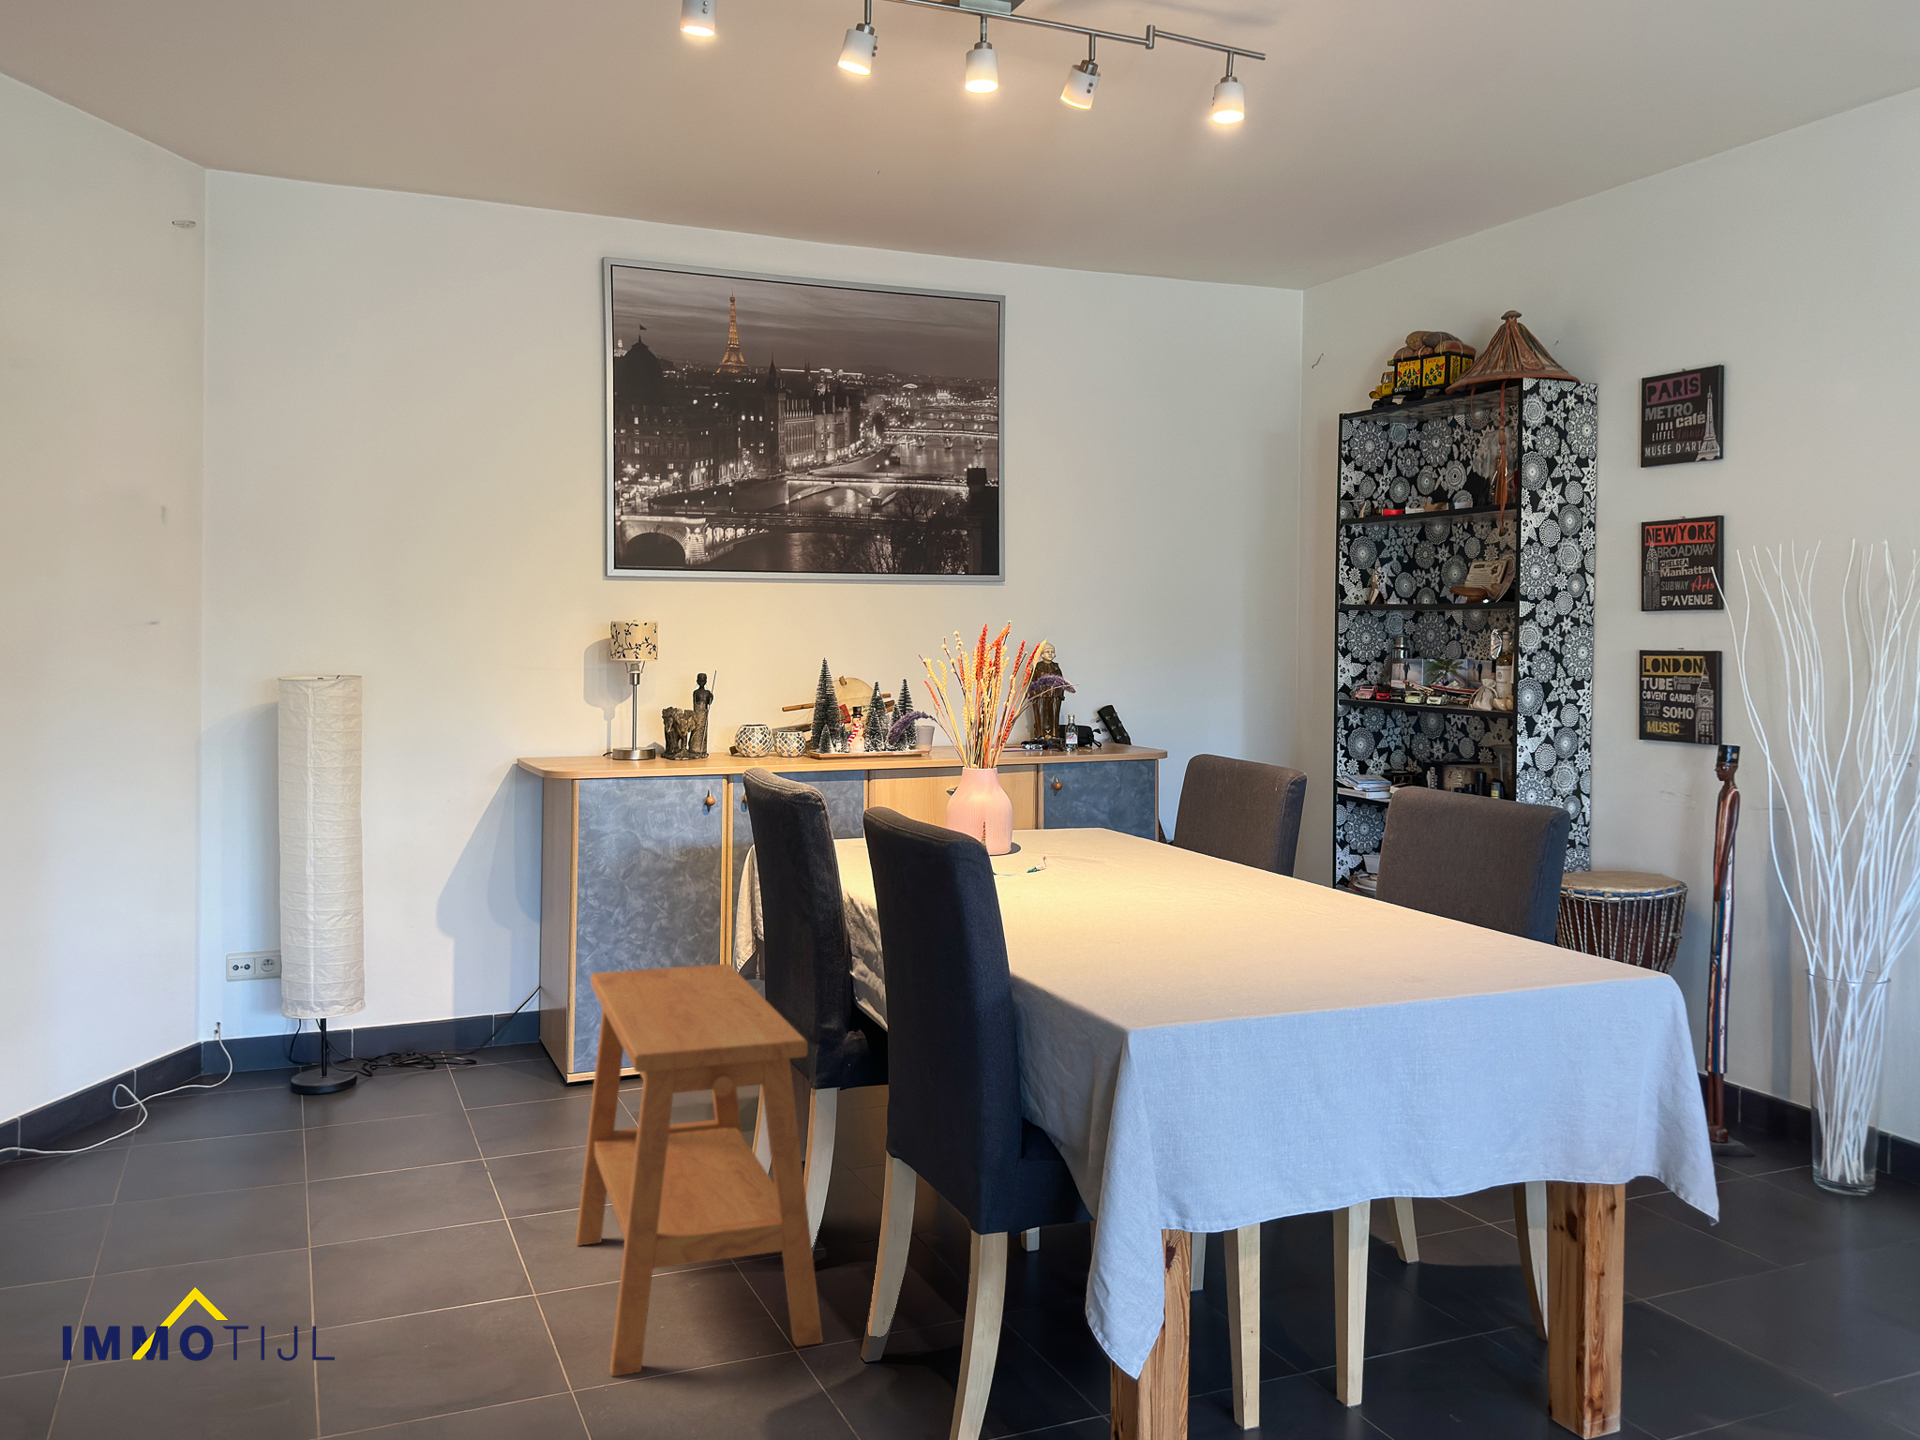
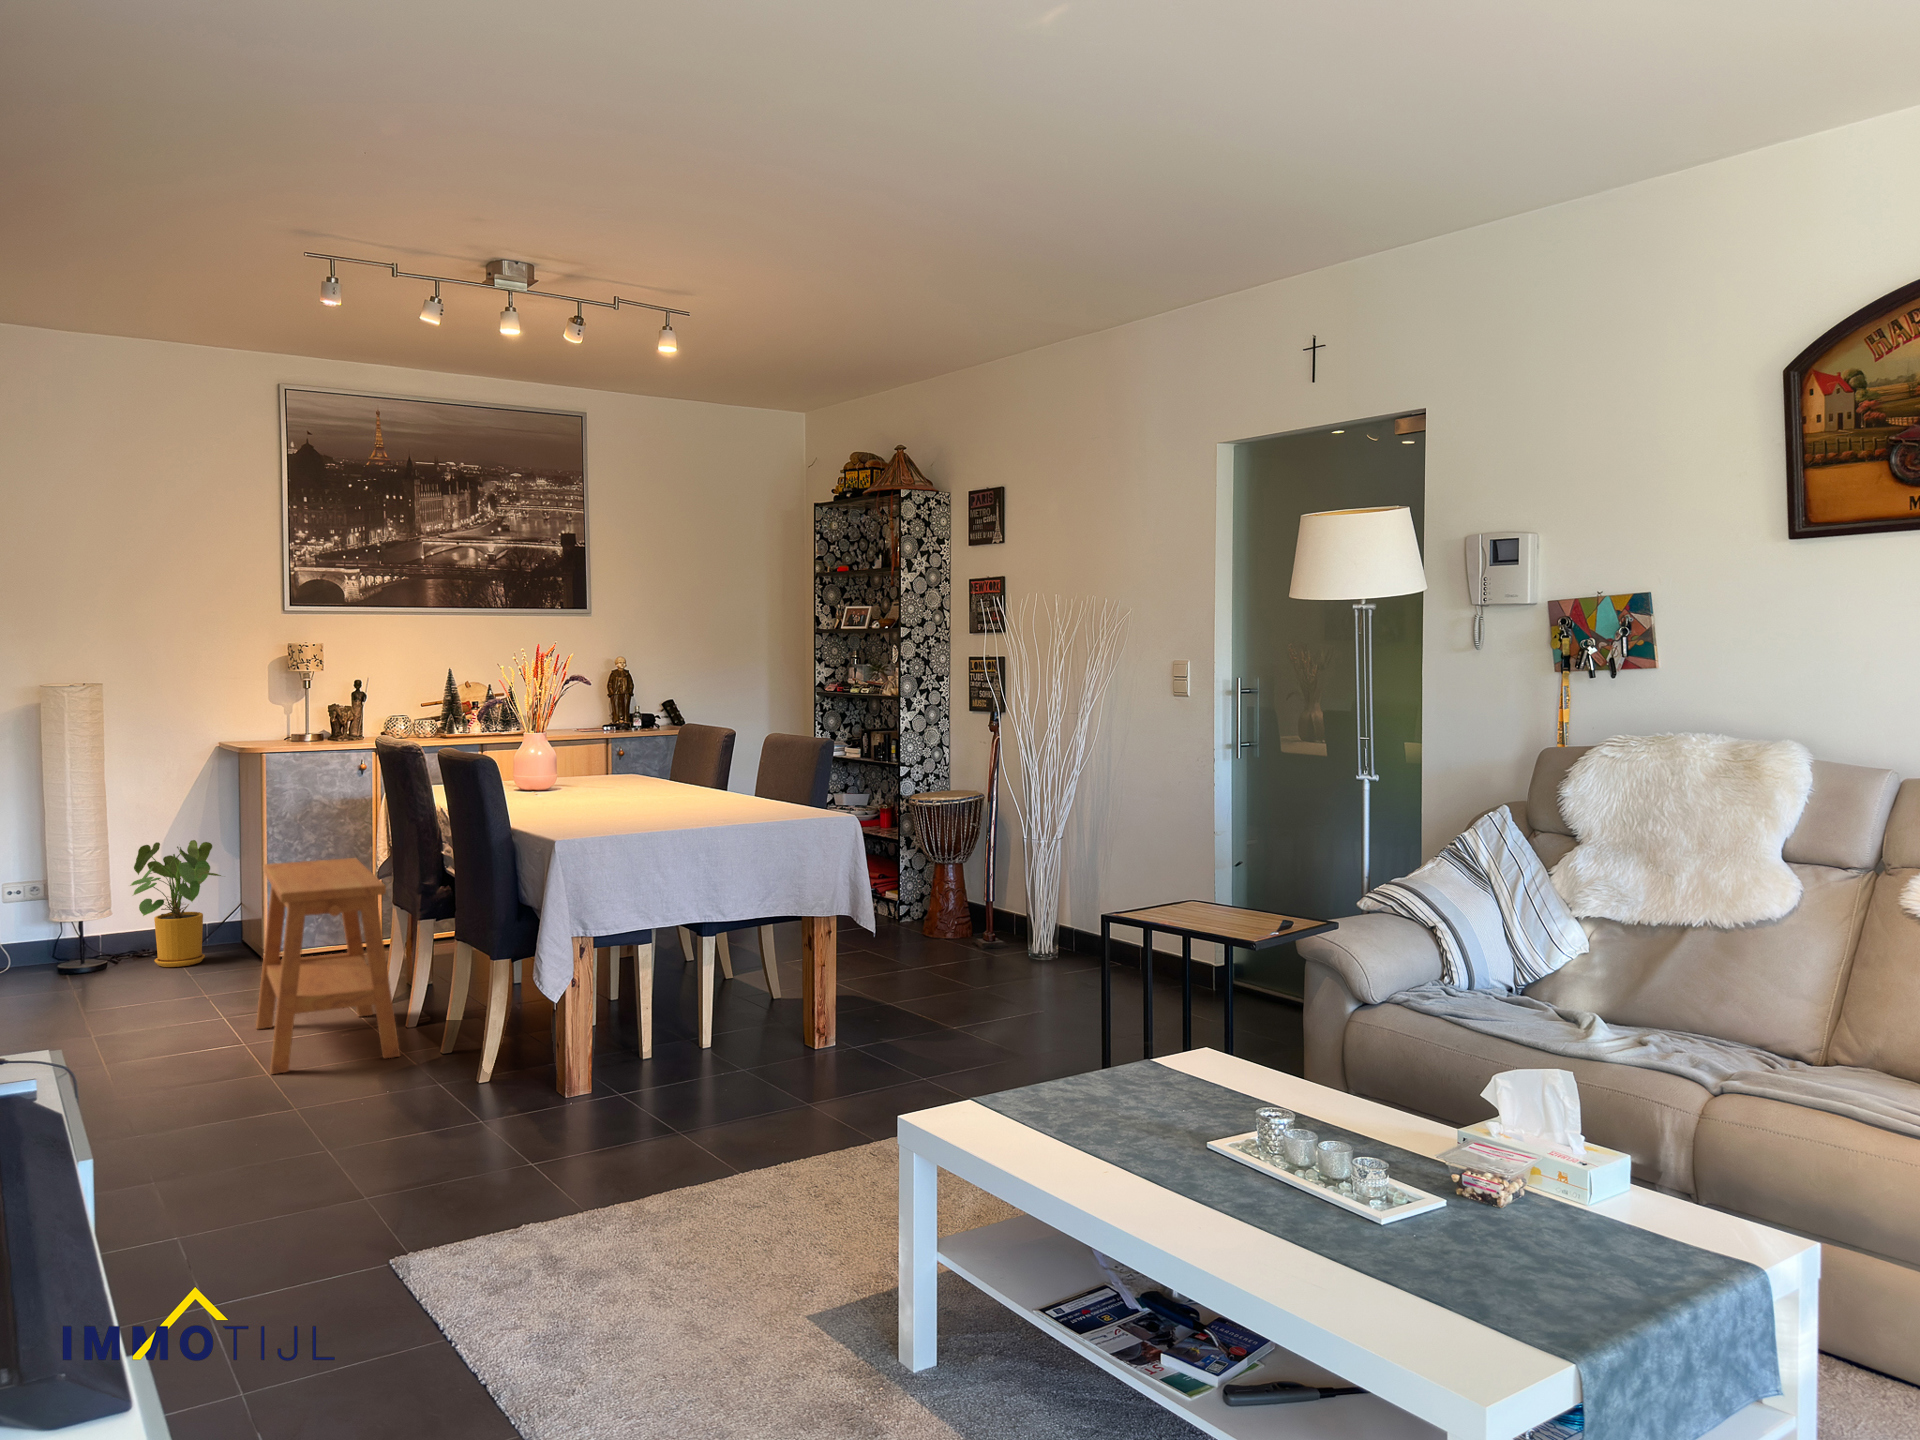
house plant: none [392,902,524,1091] -> present [130,840,221,967]

